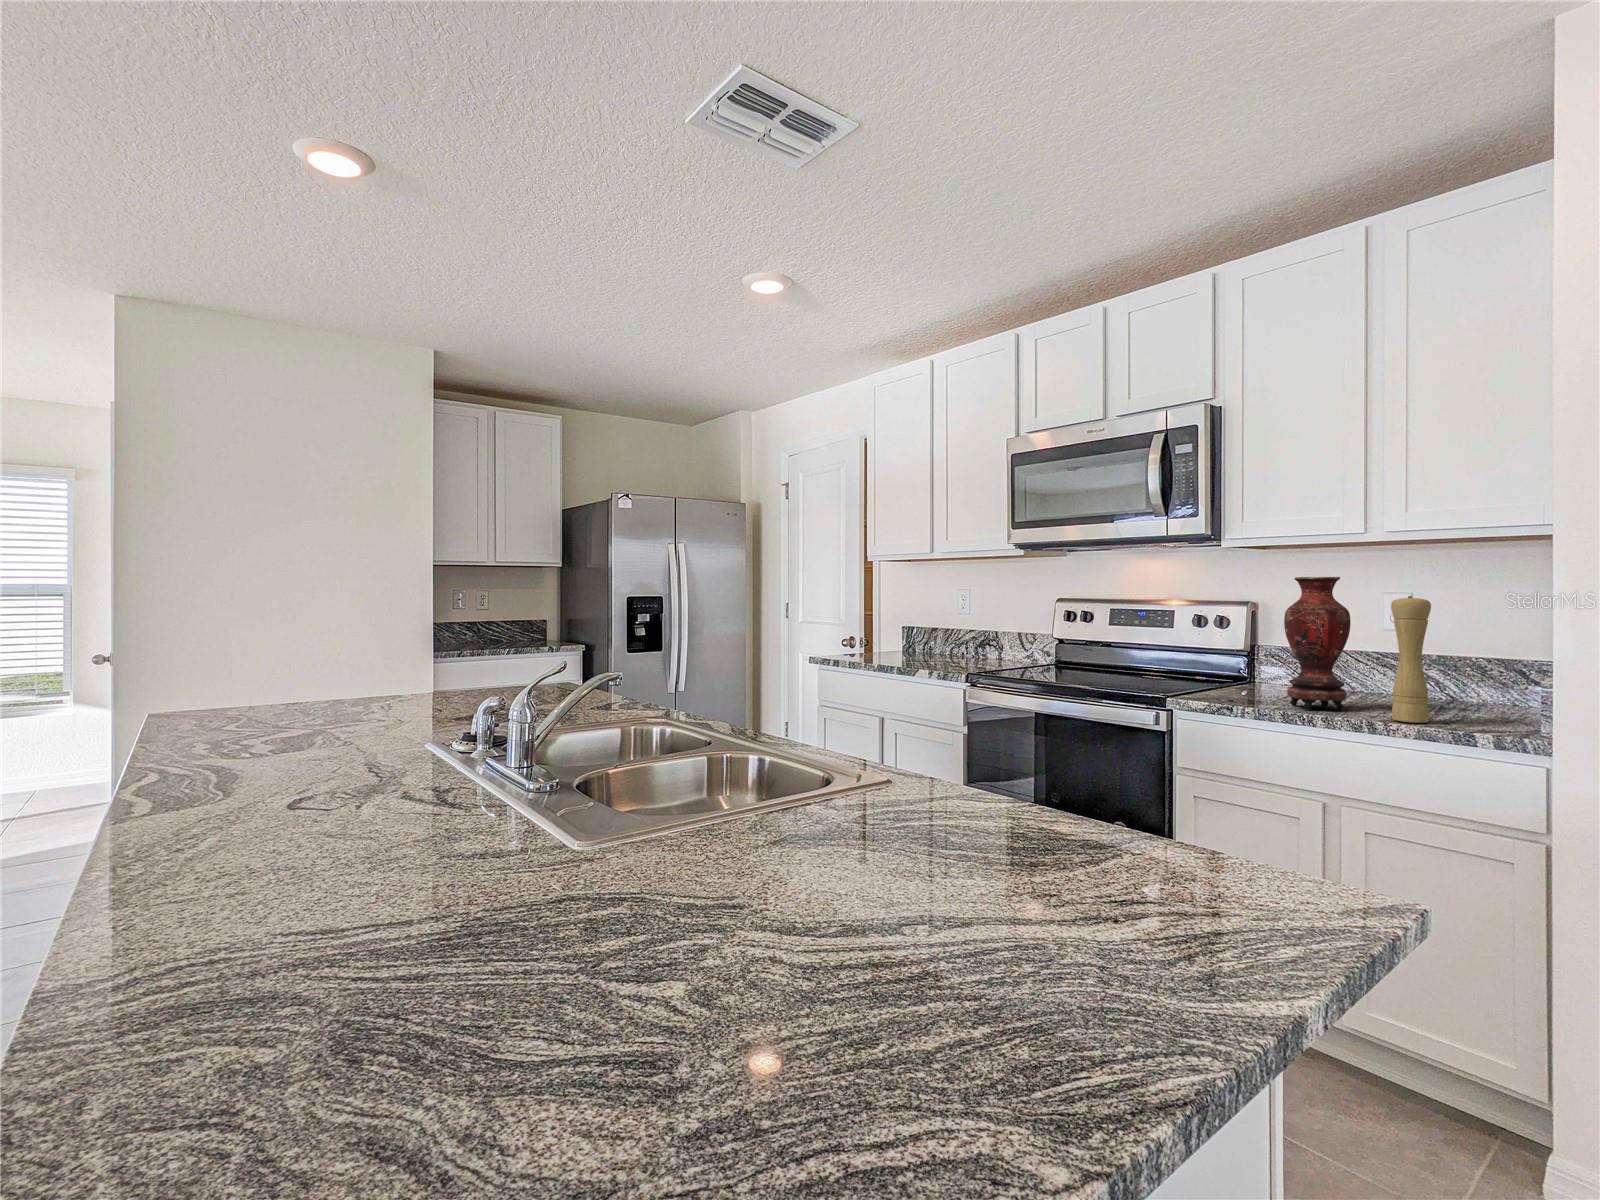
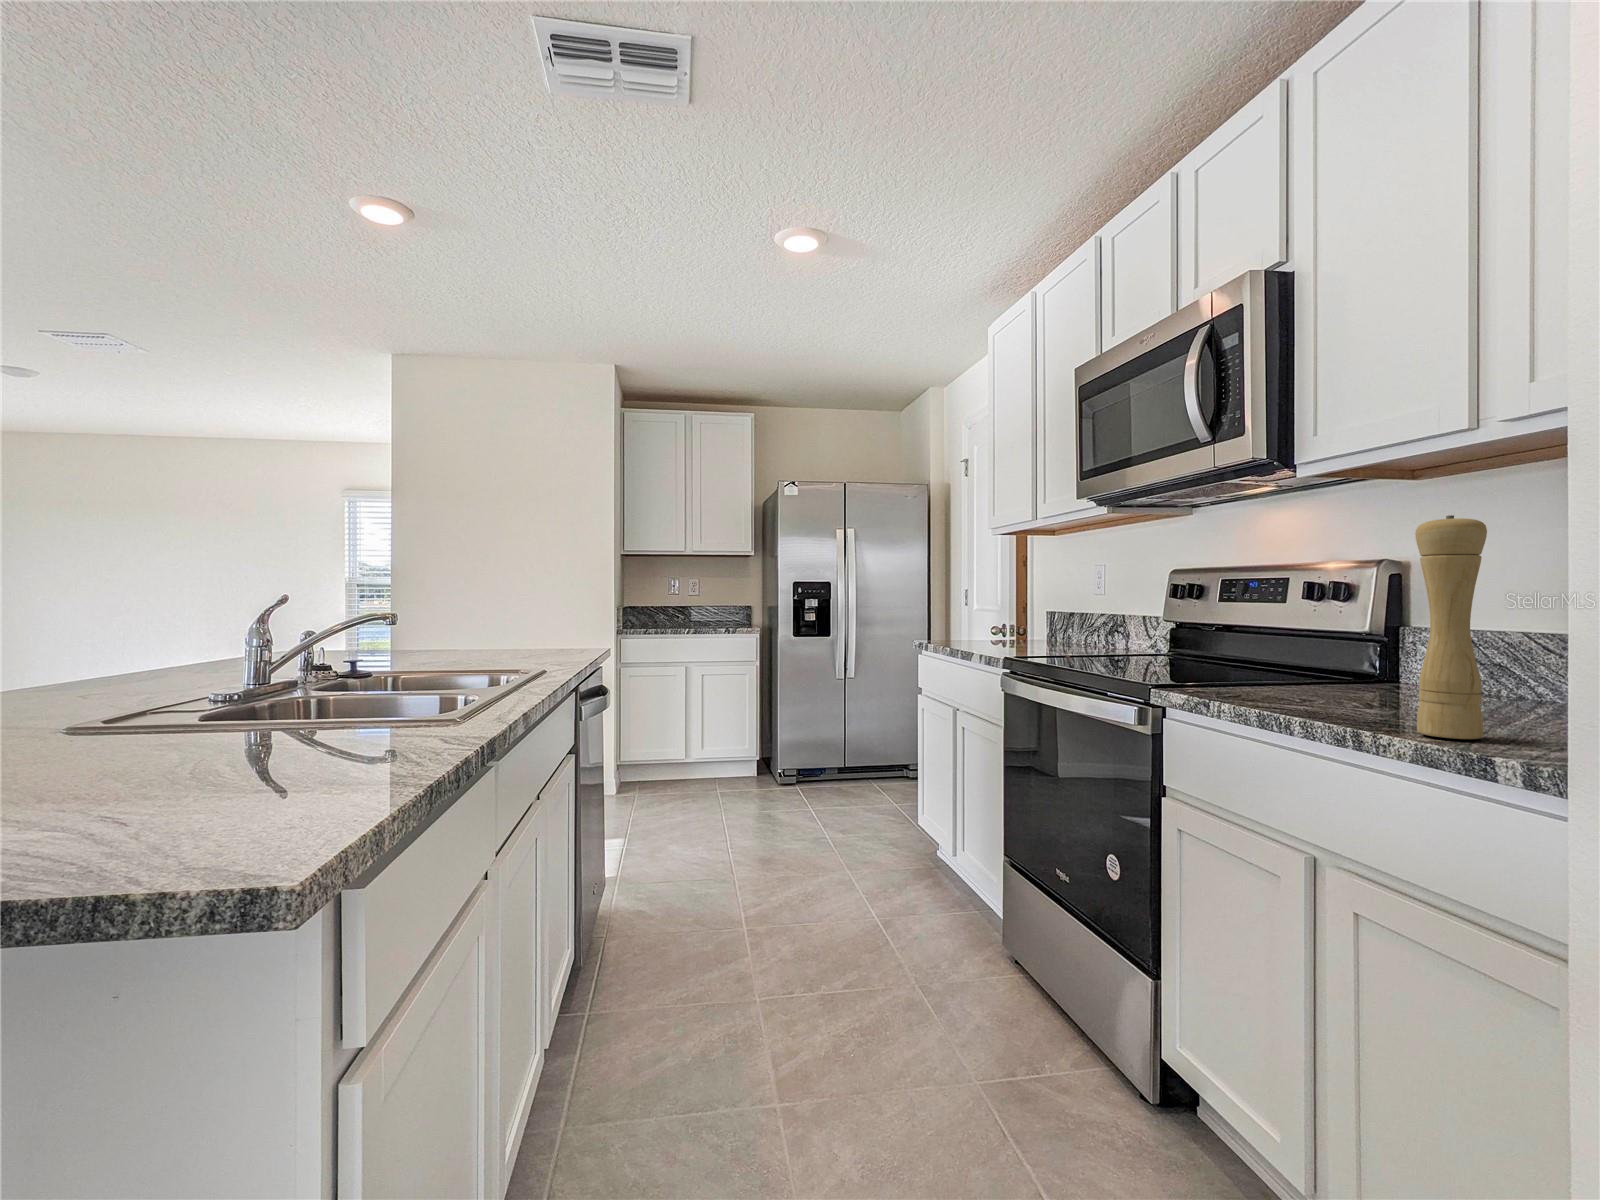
vase: present [1284,577,1351,710] -> none [1304,497,1413,717]

